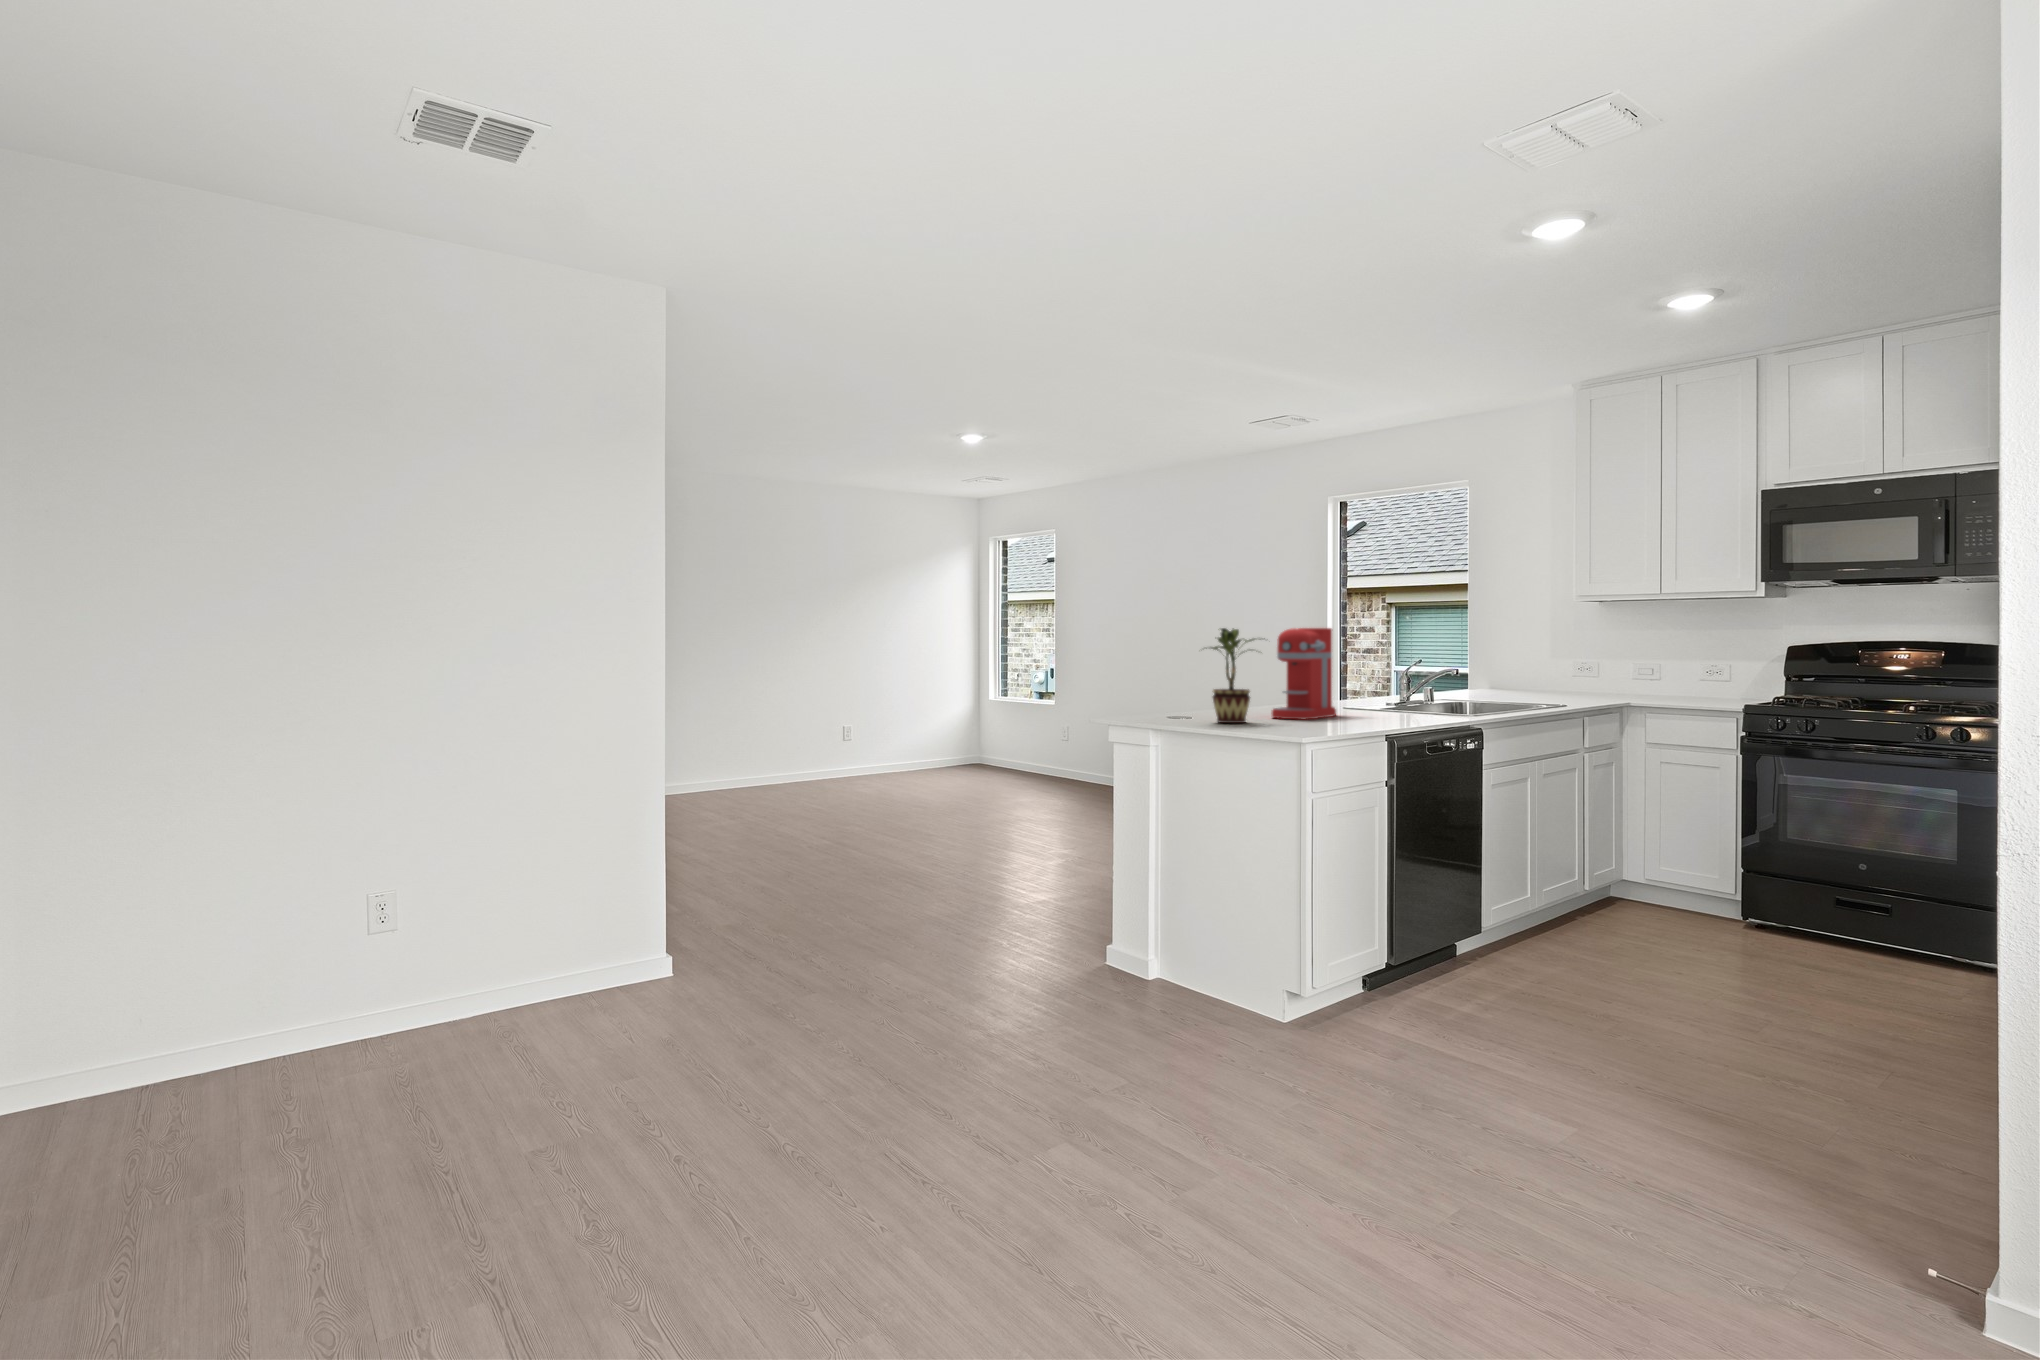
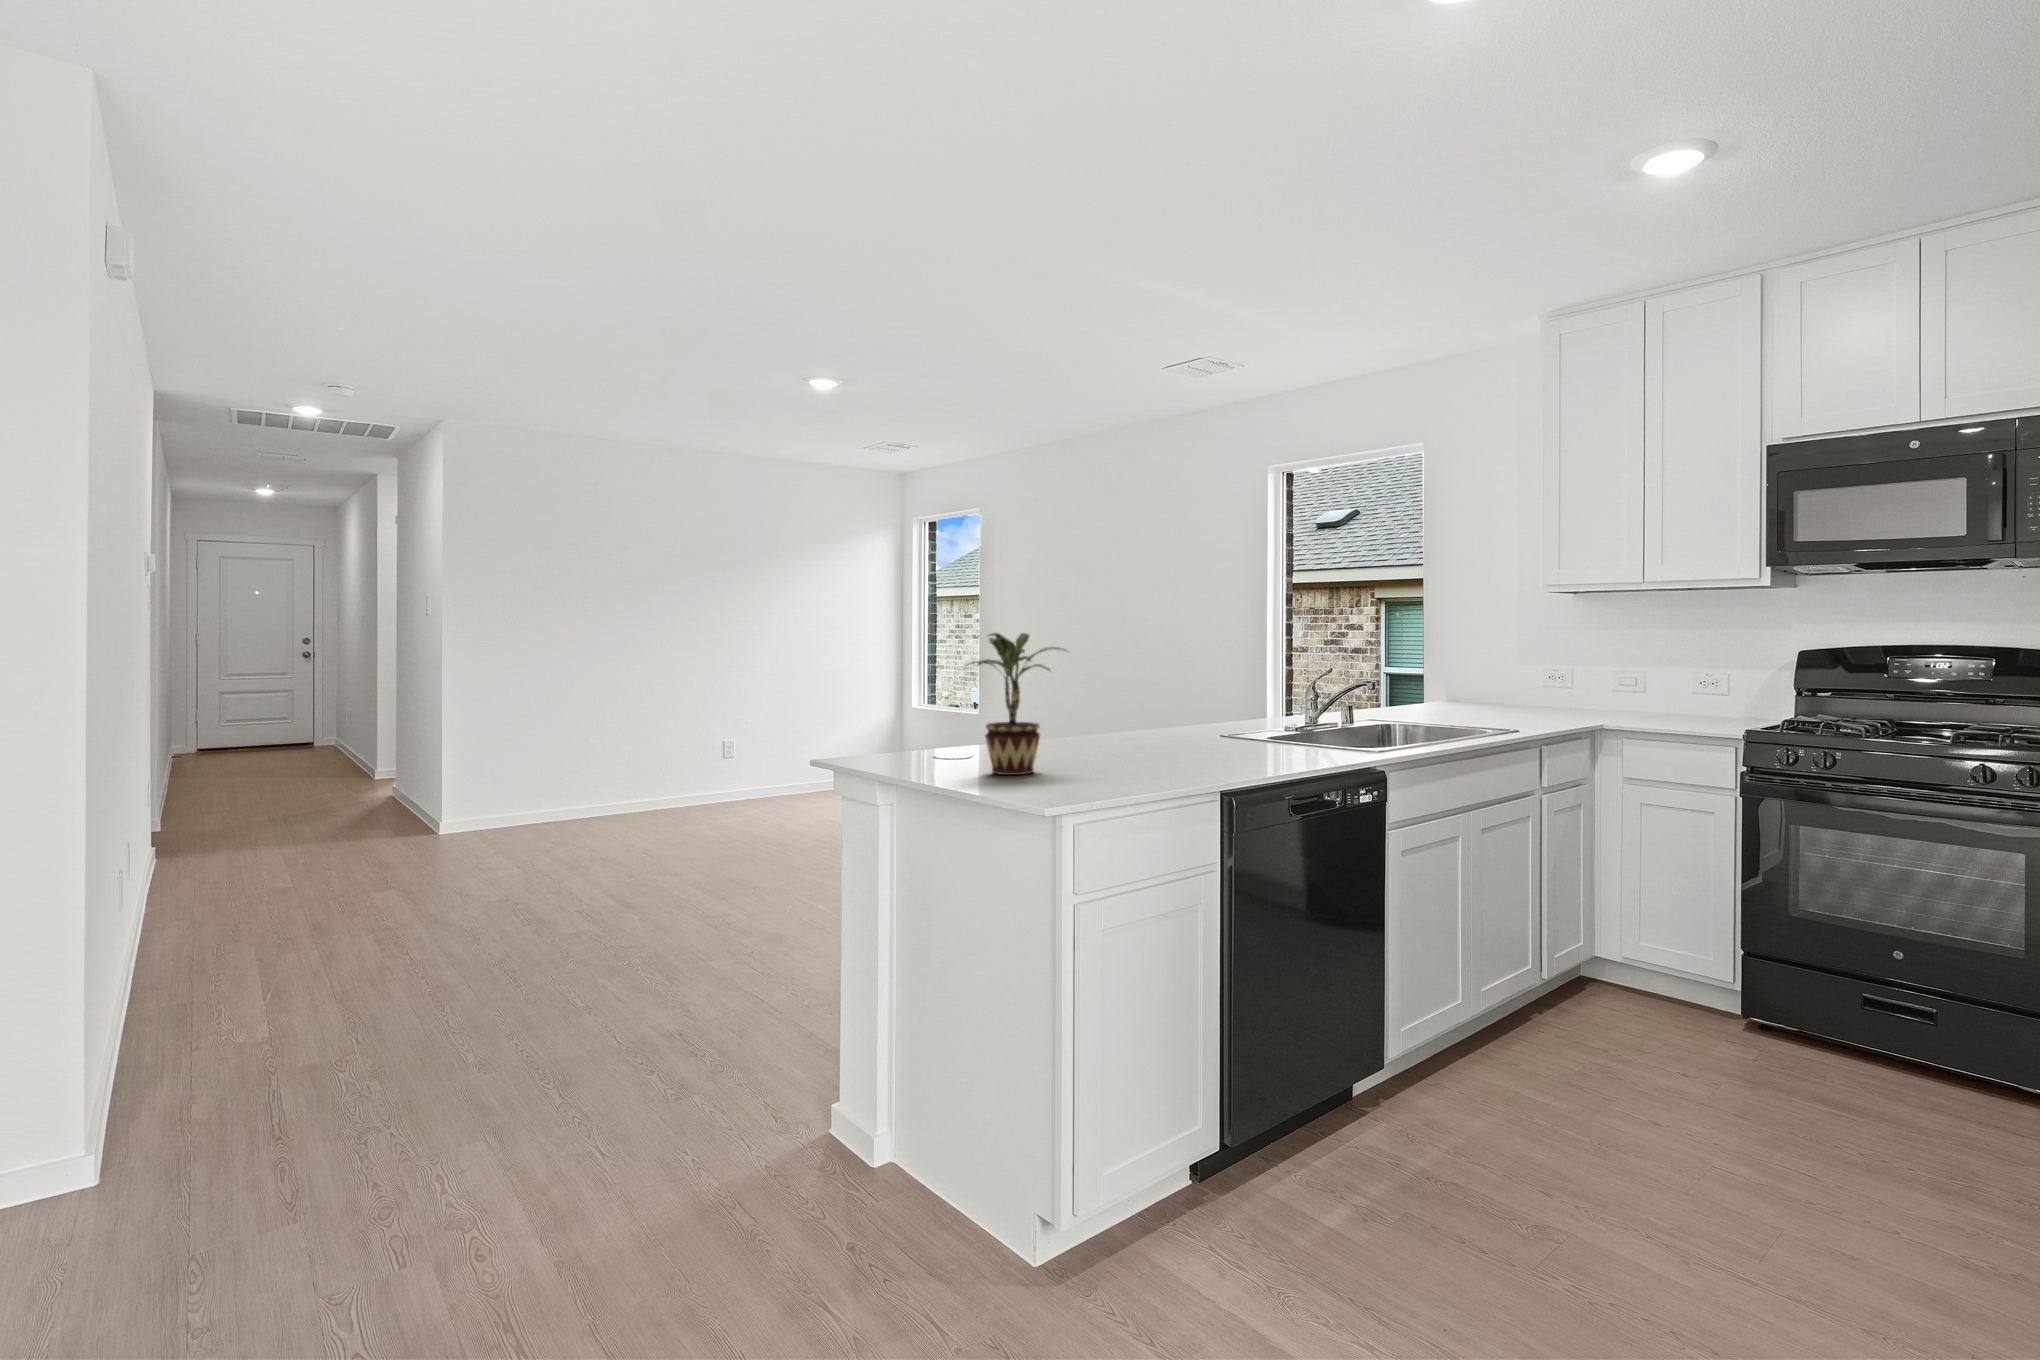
coffee maker: present [1272,628,1336,719] -> none [1088,631,1187,765]

